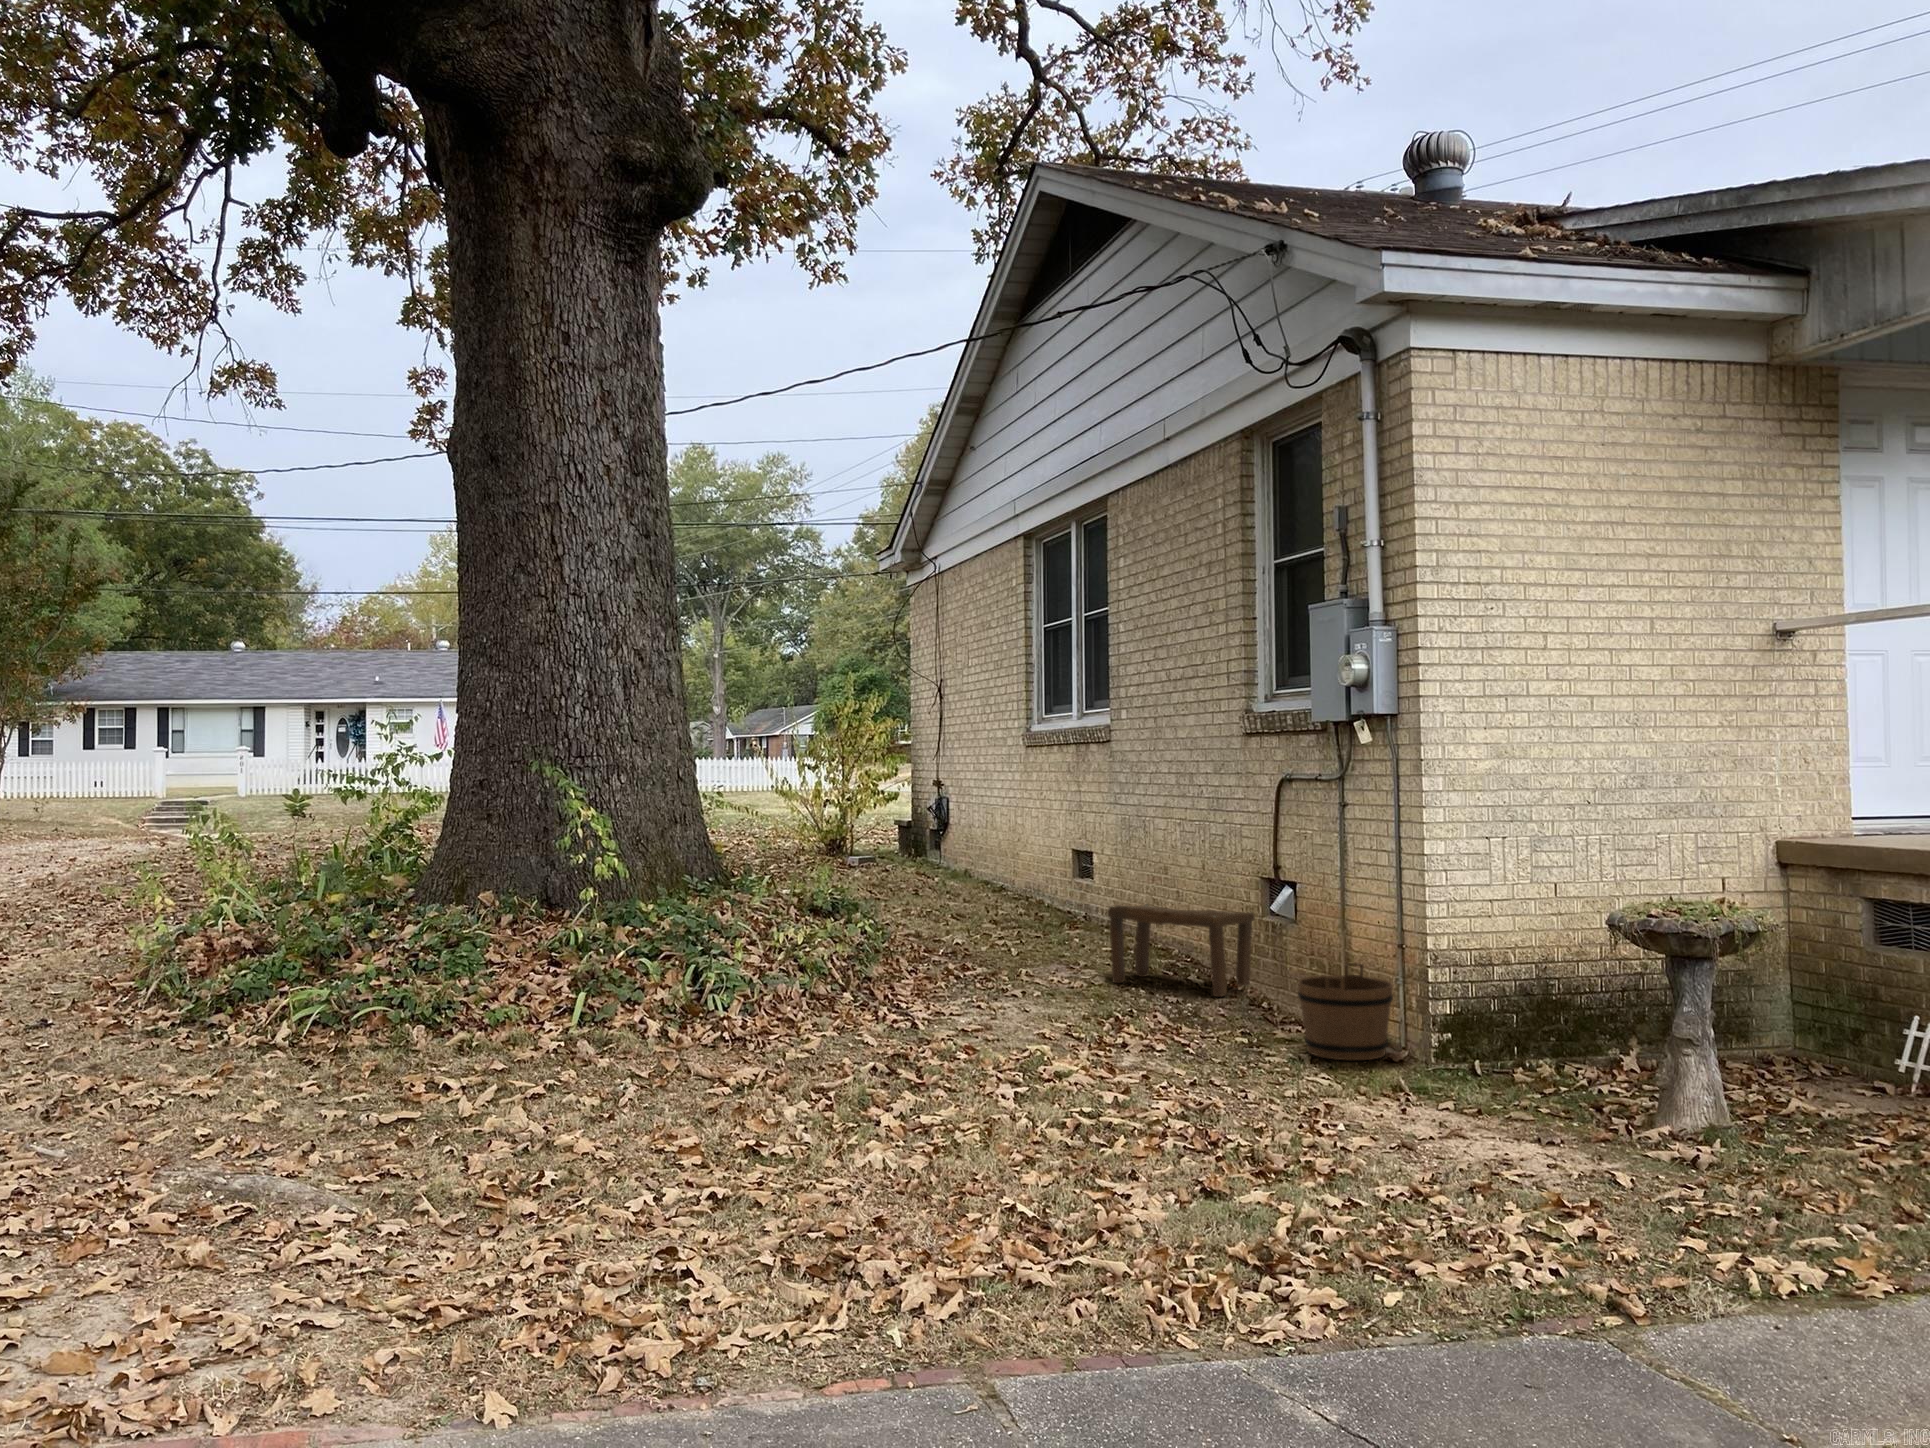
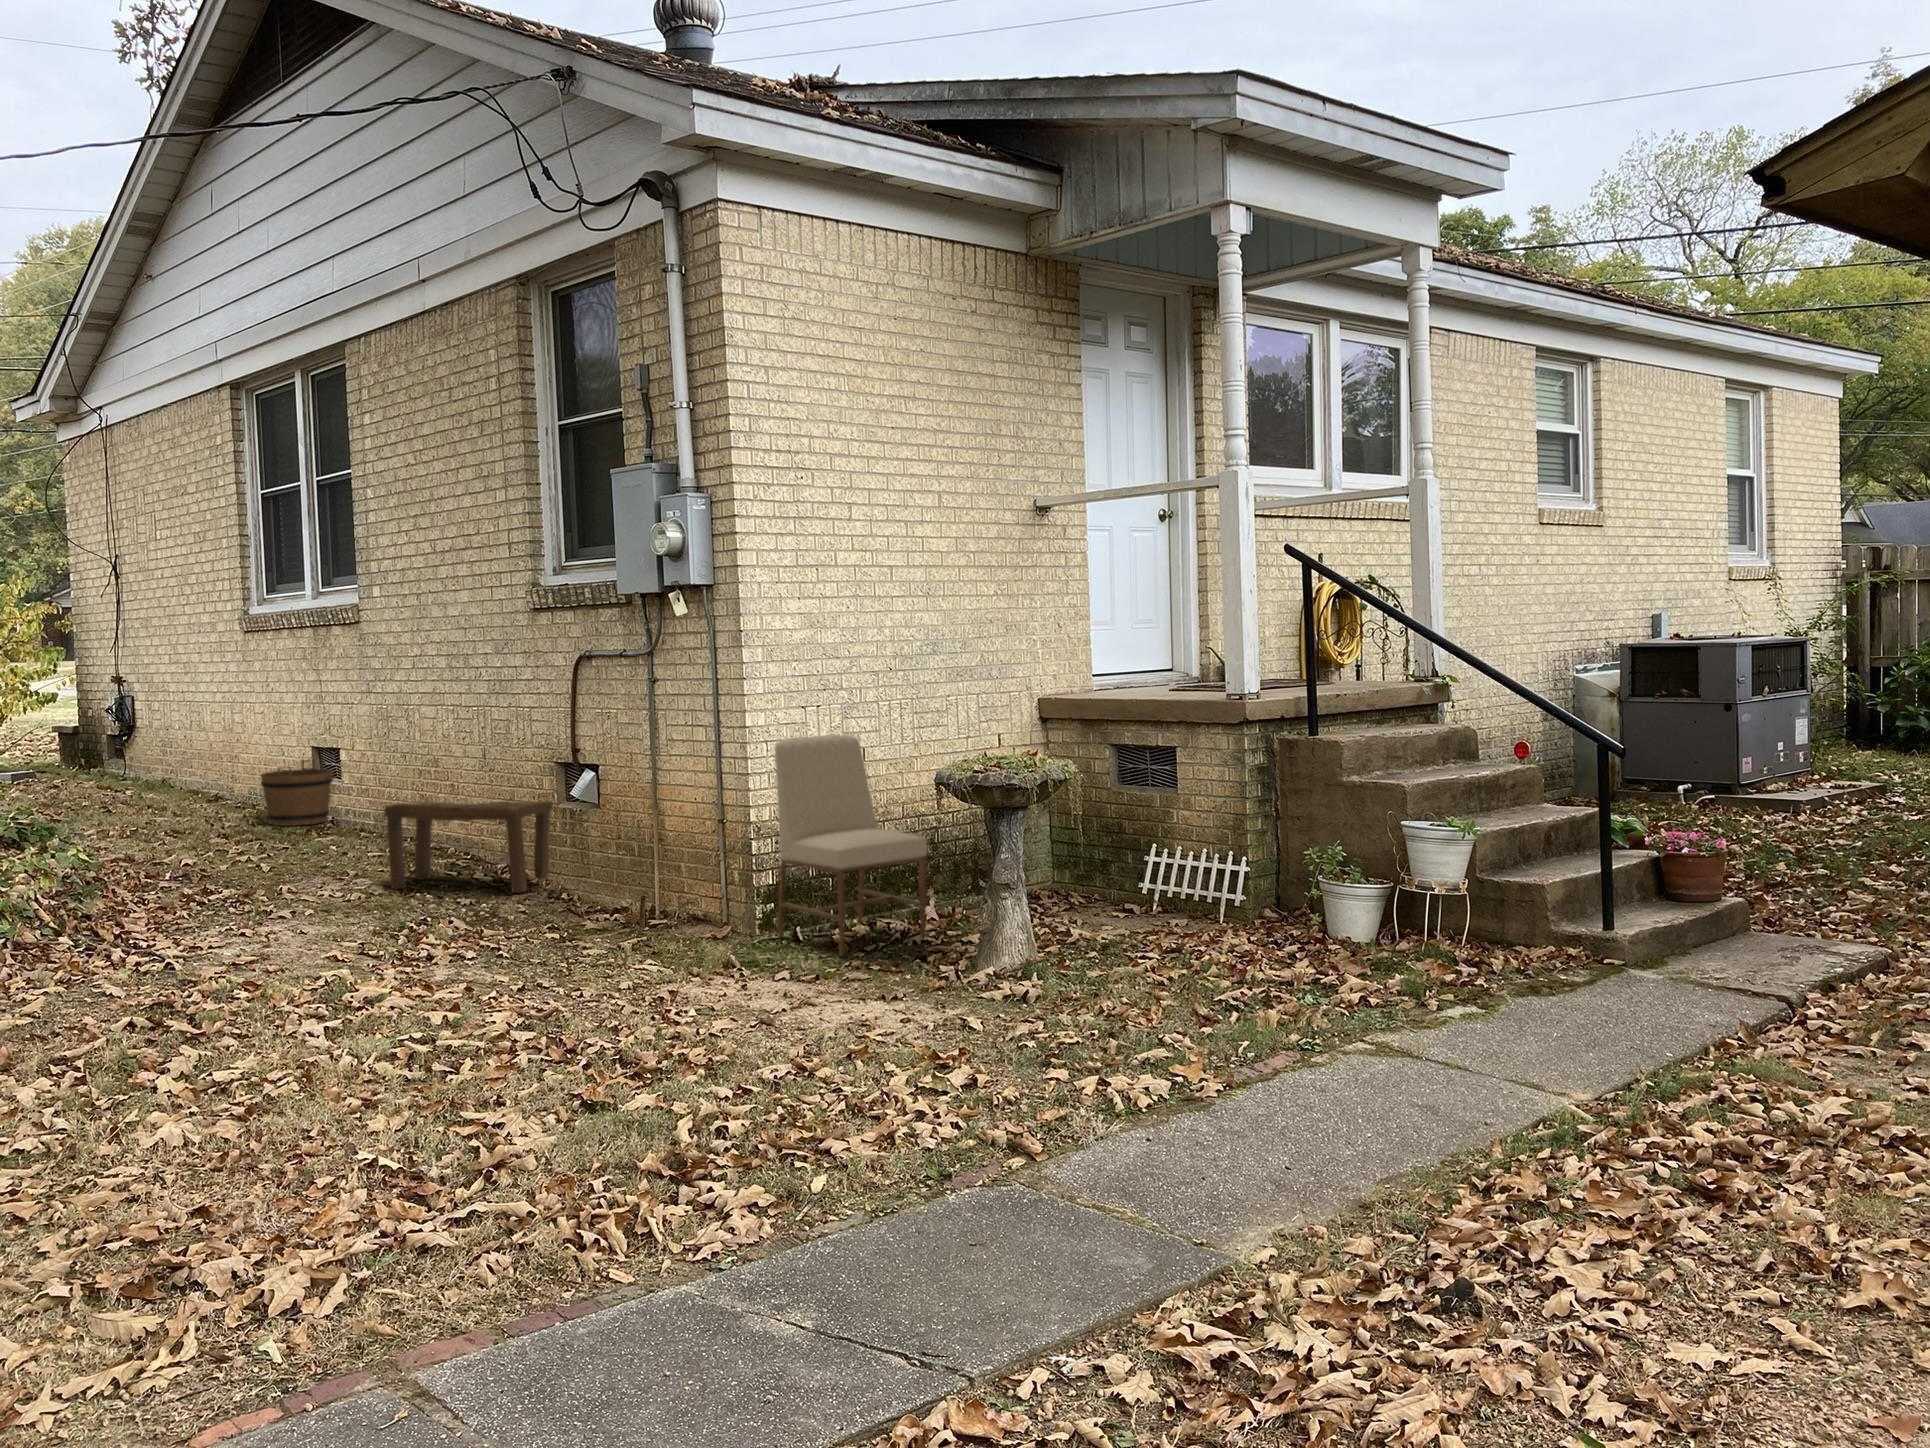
chair: none [1447,863,1611,1092] -> present [775,735,927,957]
bucket: present [1298,963,1393,1060] -> present [261,760,333,826]

